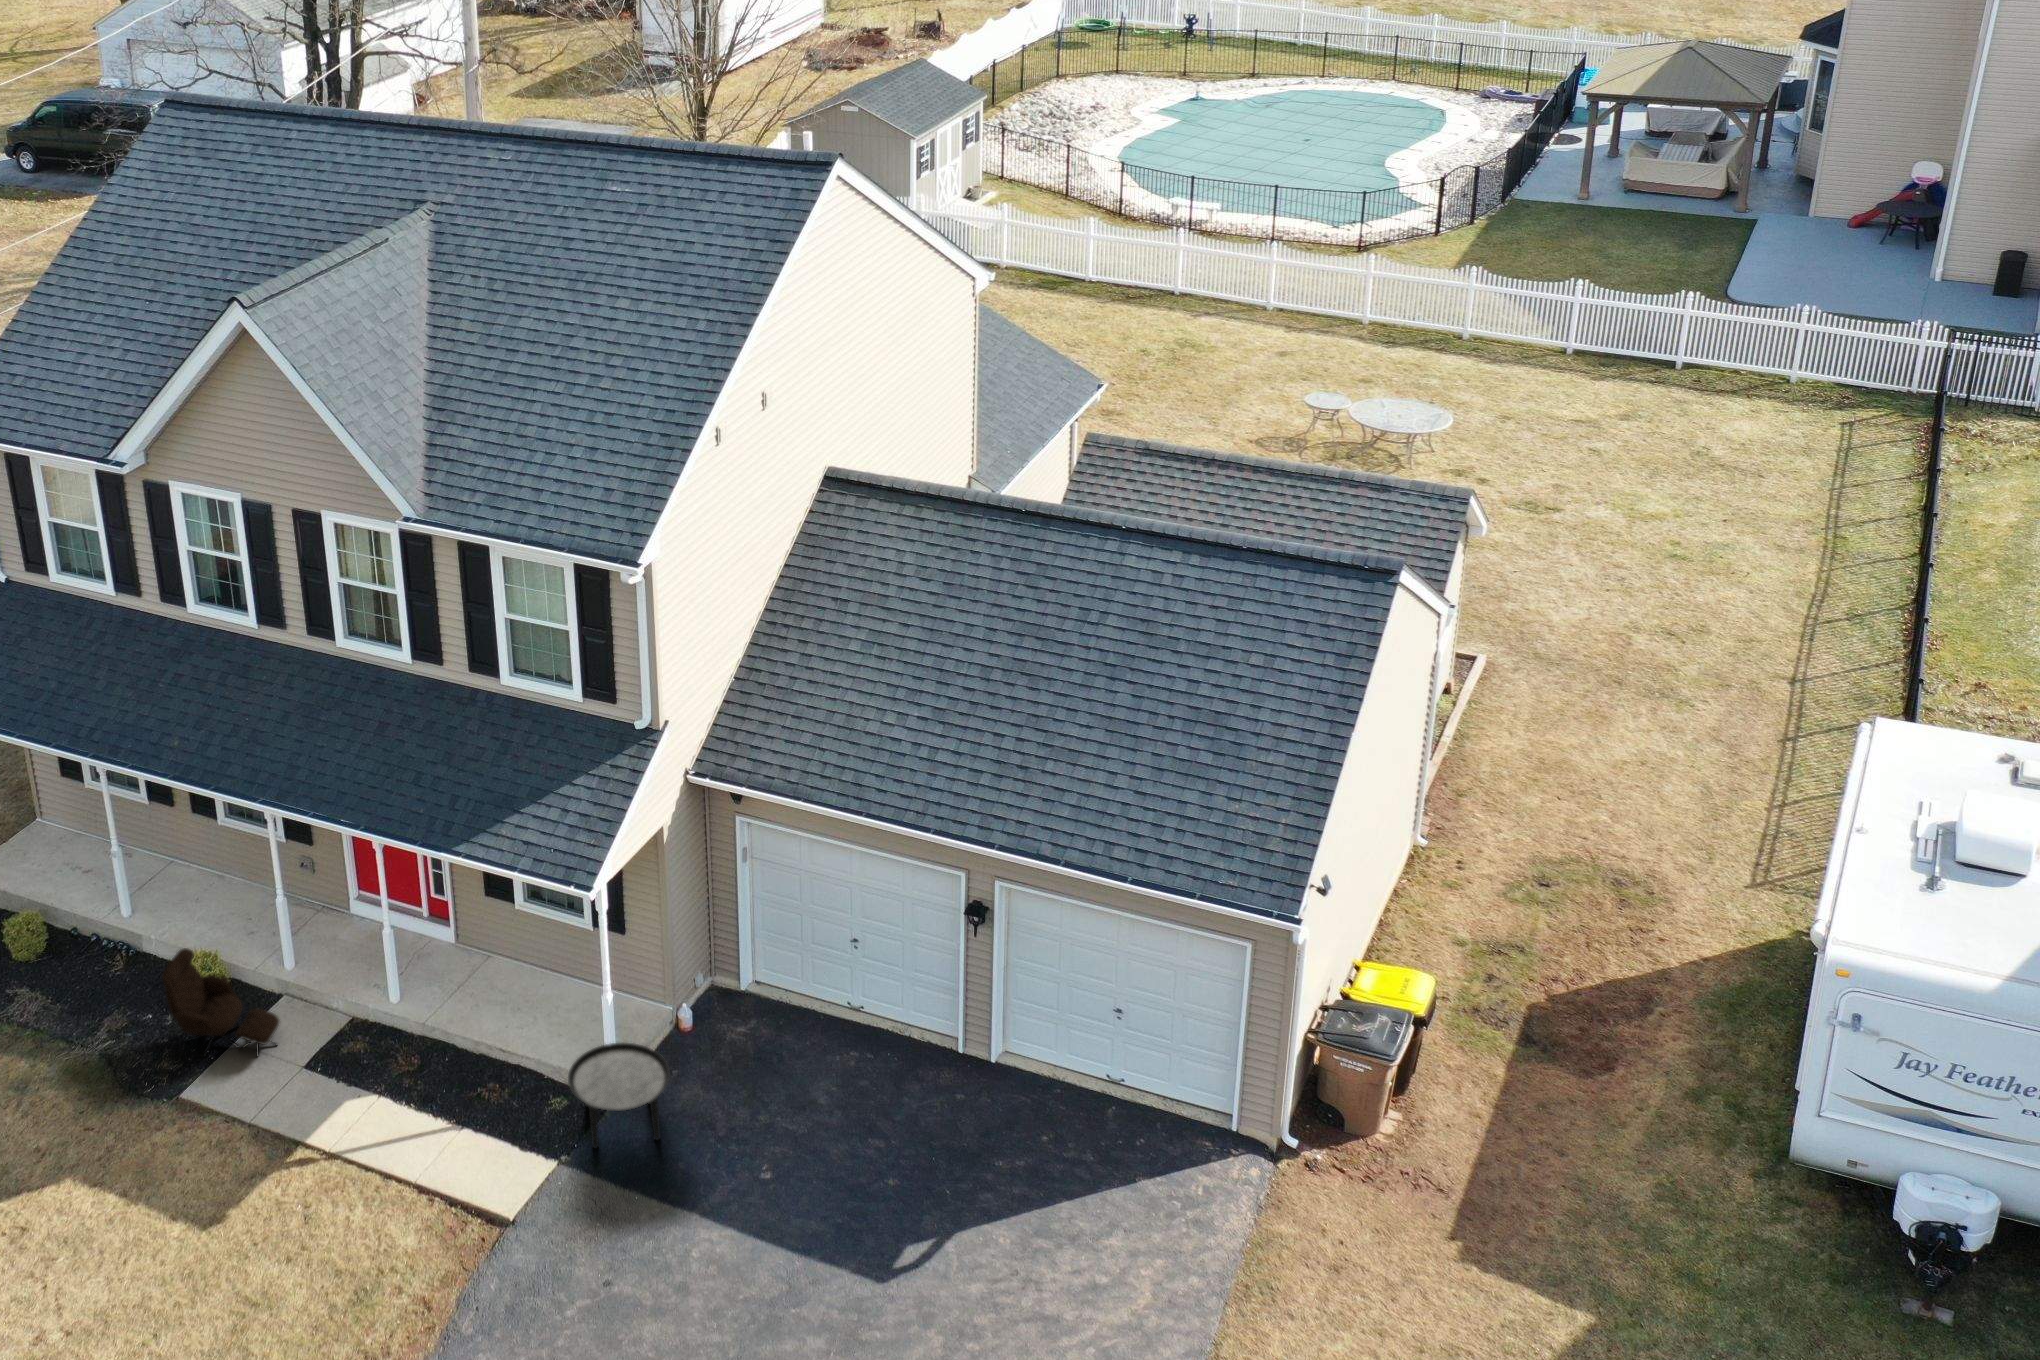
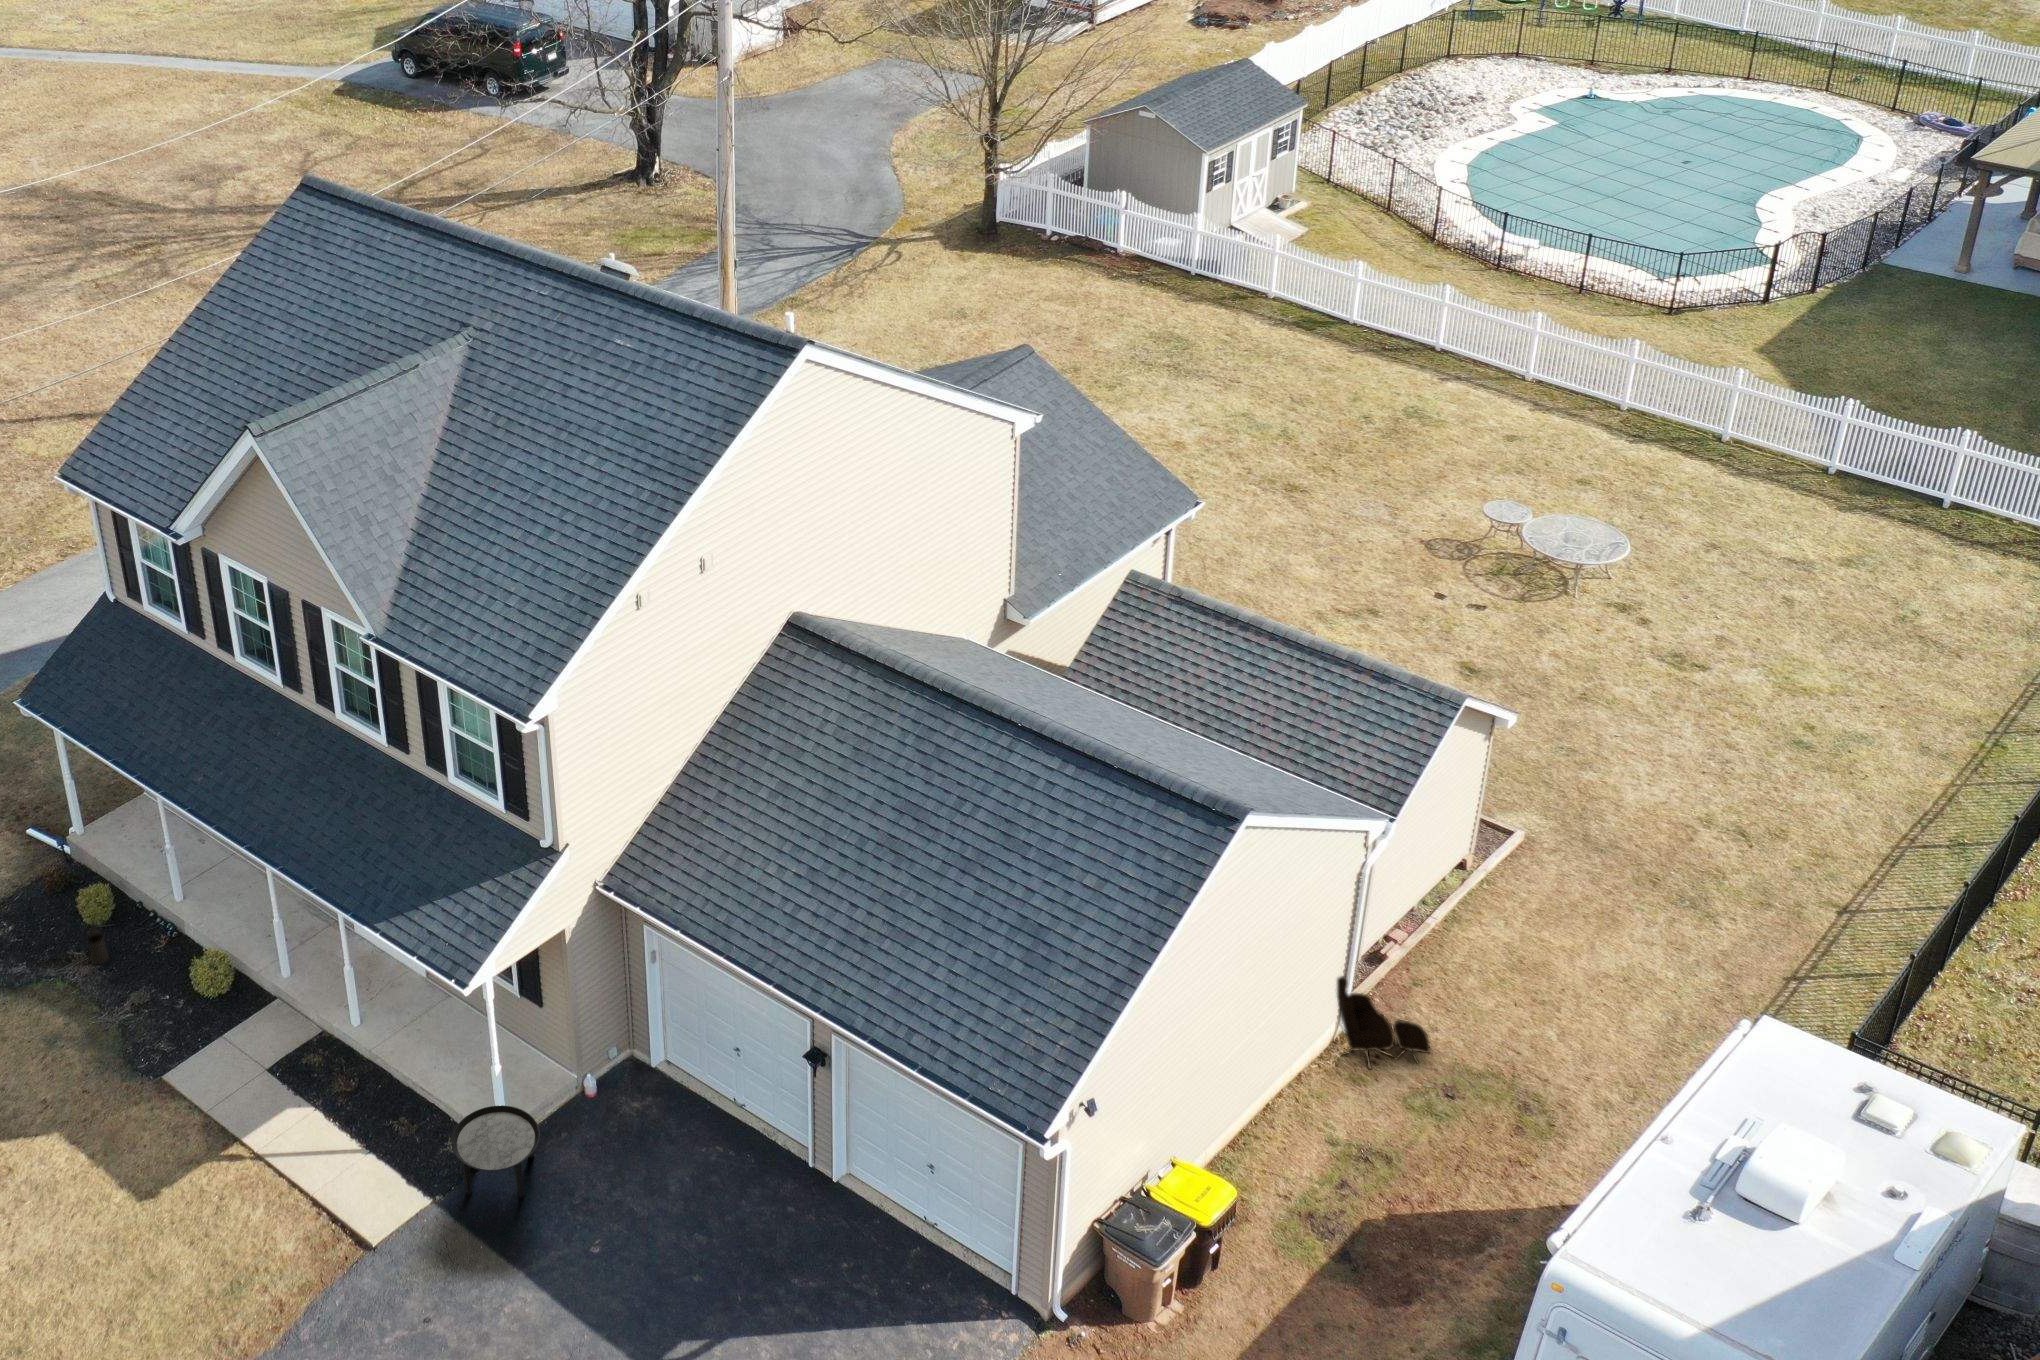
watering can: none [28,943,58,997] -> present [87,918,110,965]
lounge chair: present [162,948,279,1057] -> present [1337,977,1430,1069]

